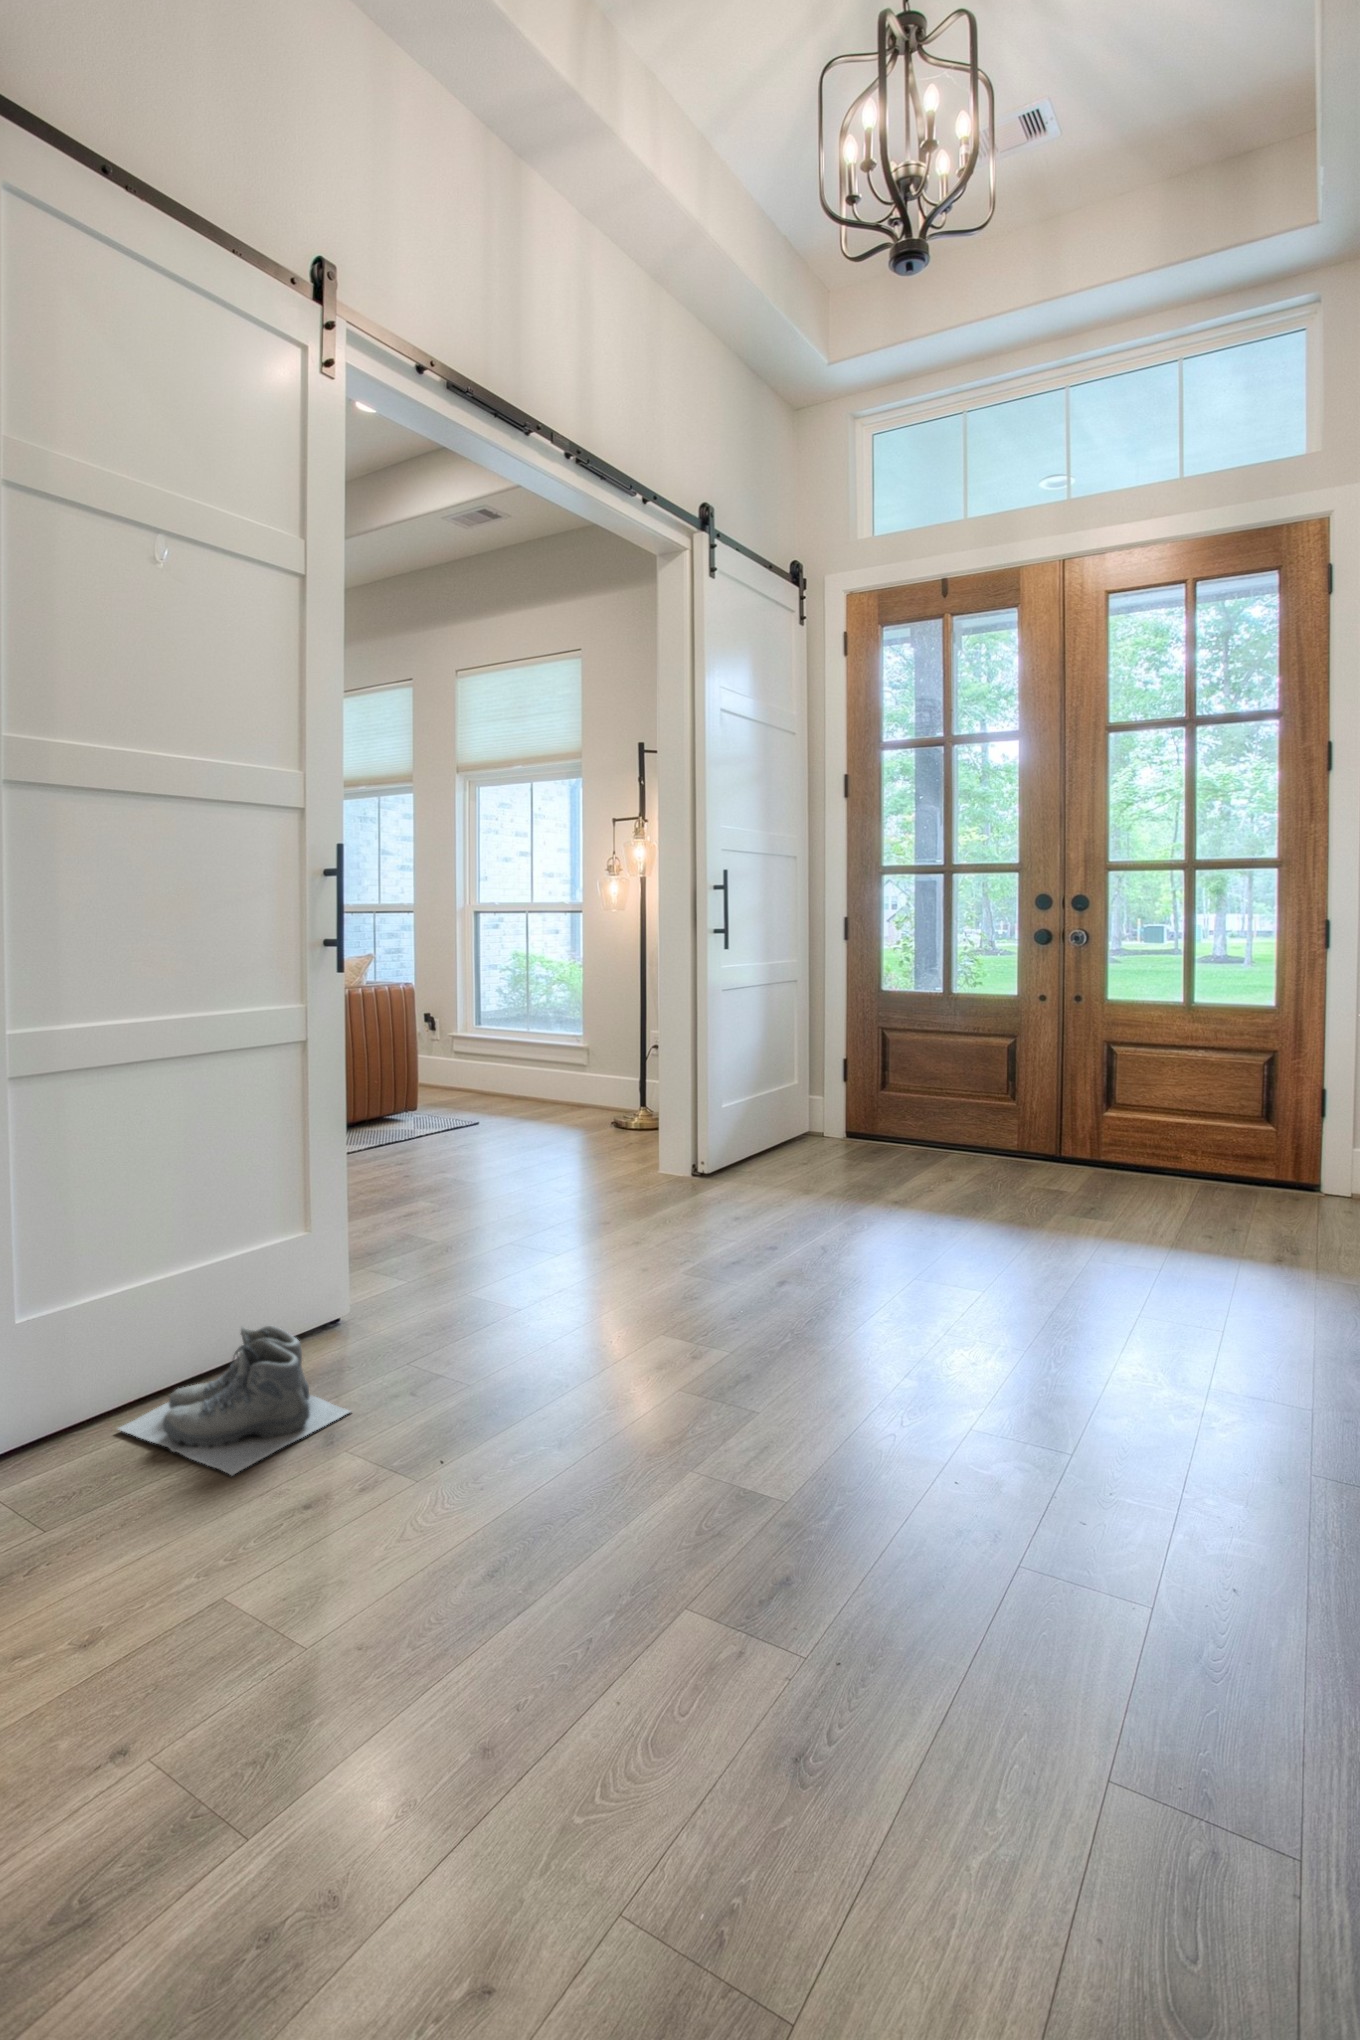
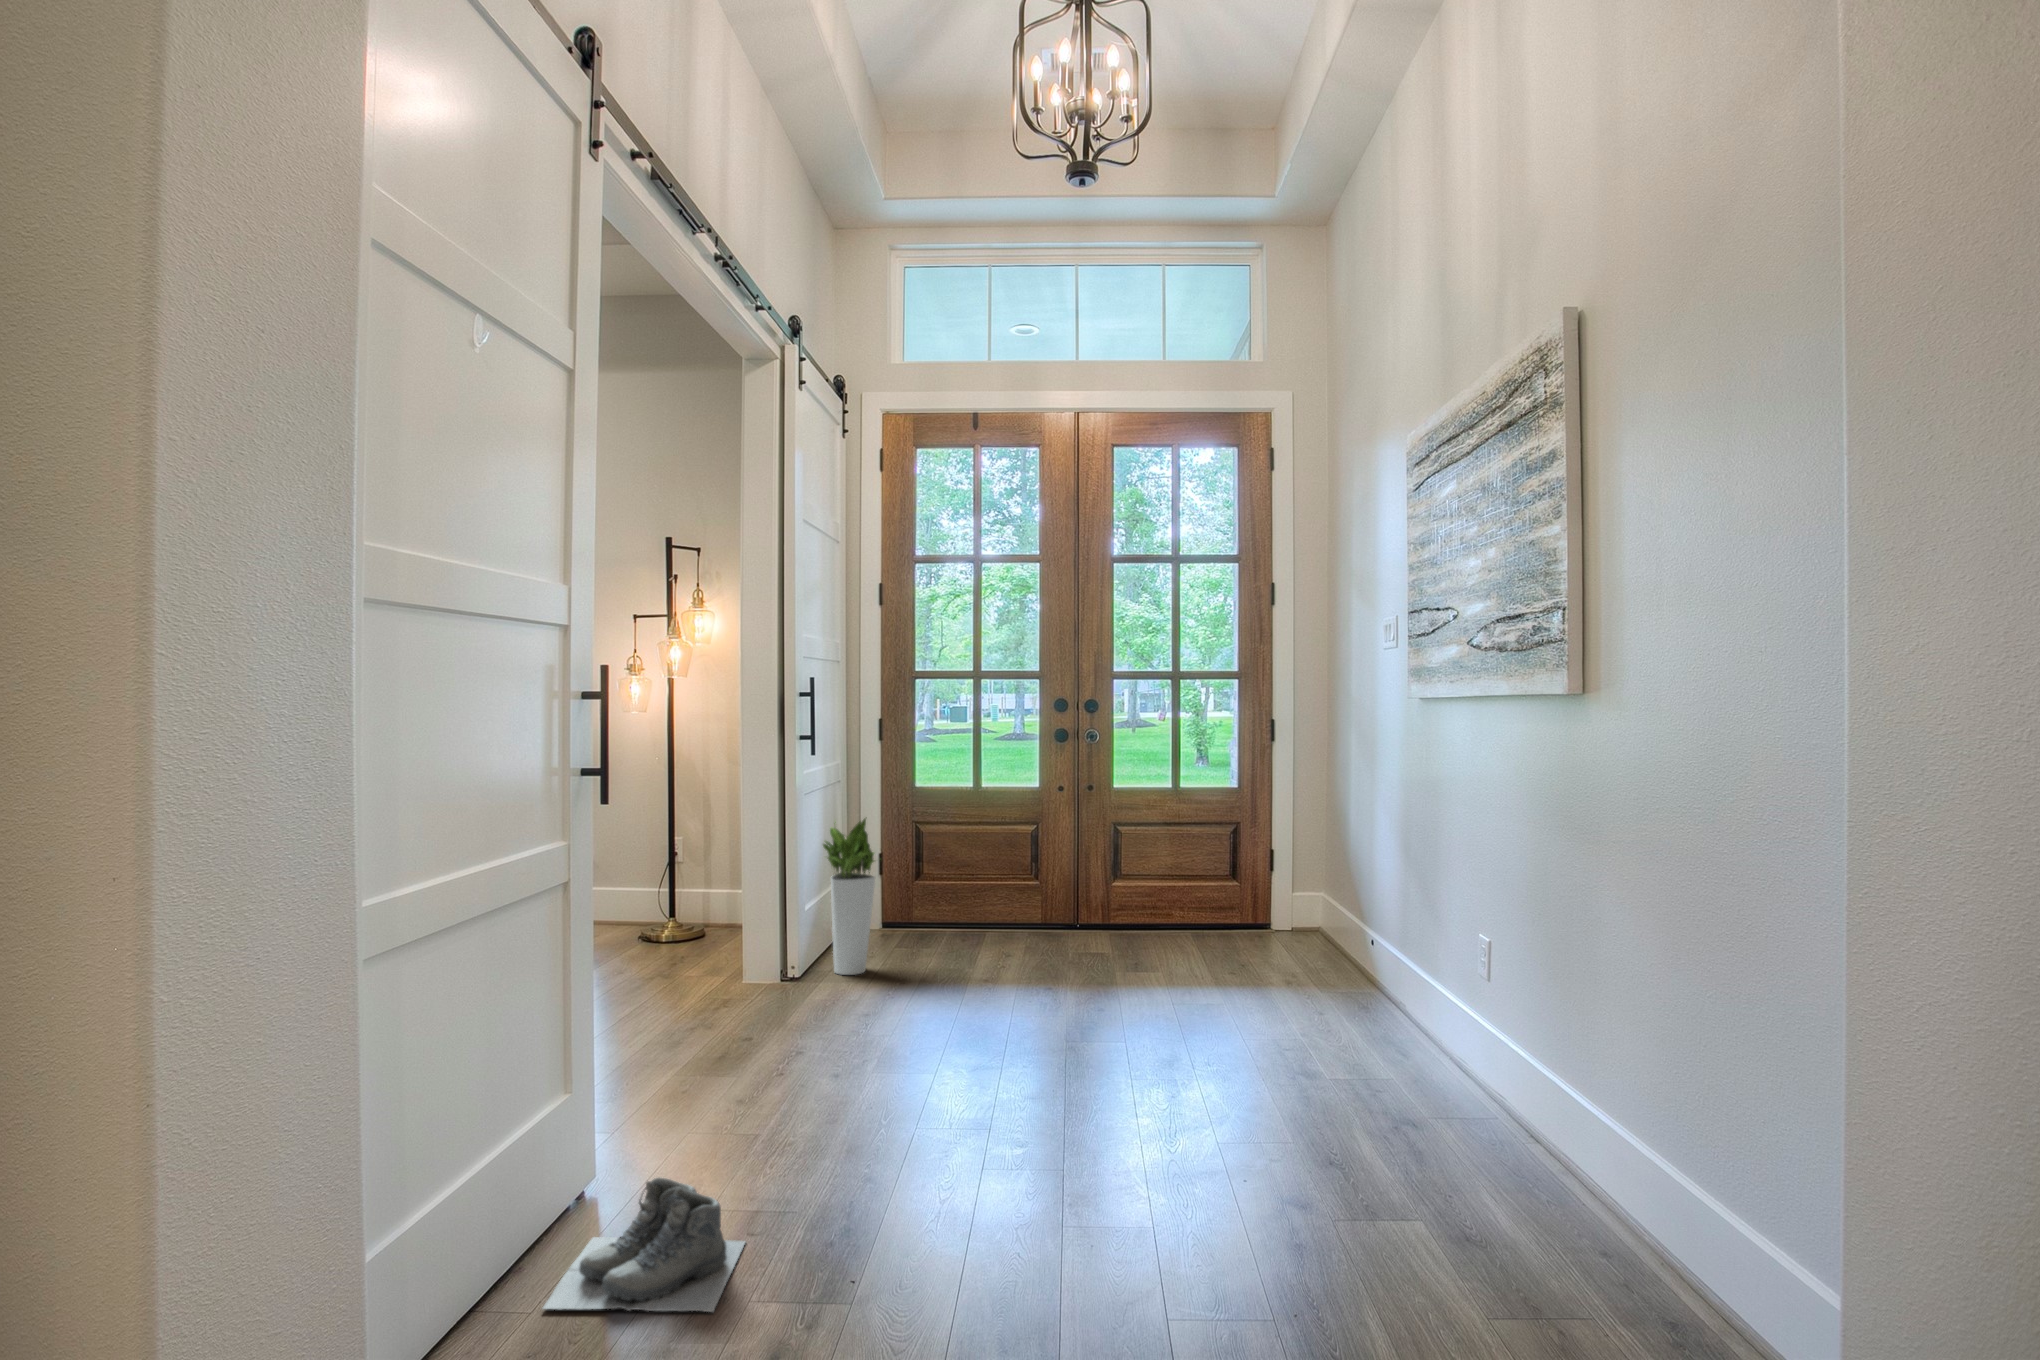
planter: none [738,1015,799,1178] -> present [823,819,875,975]

